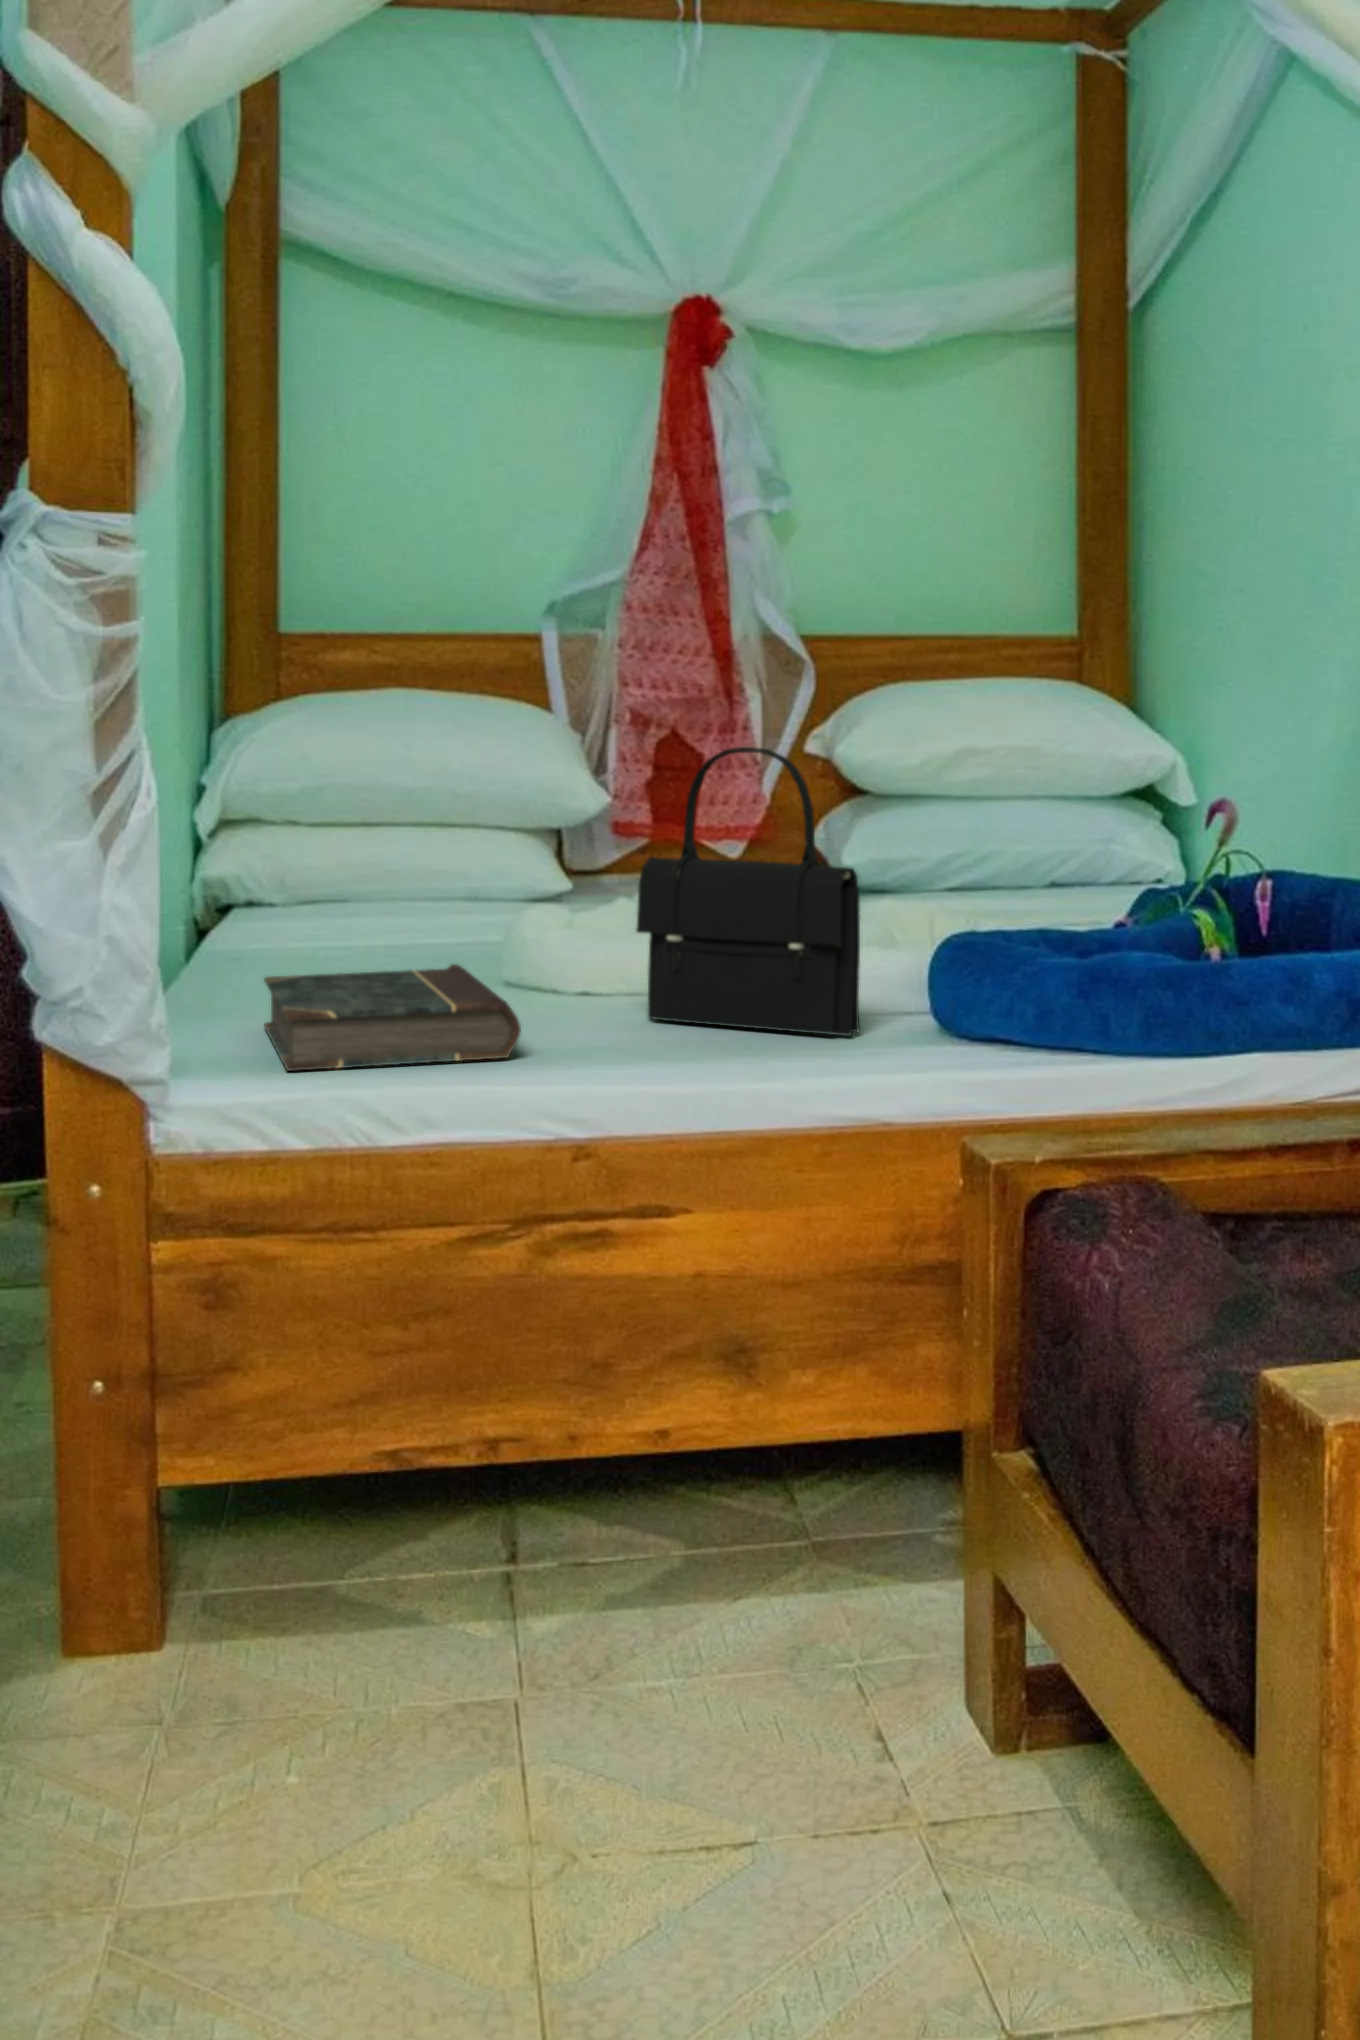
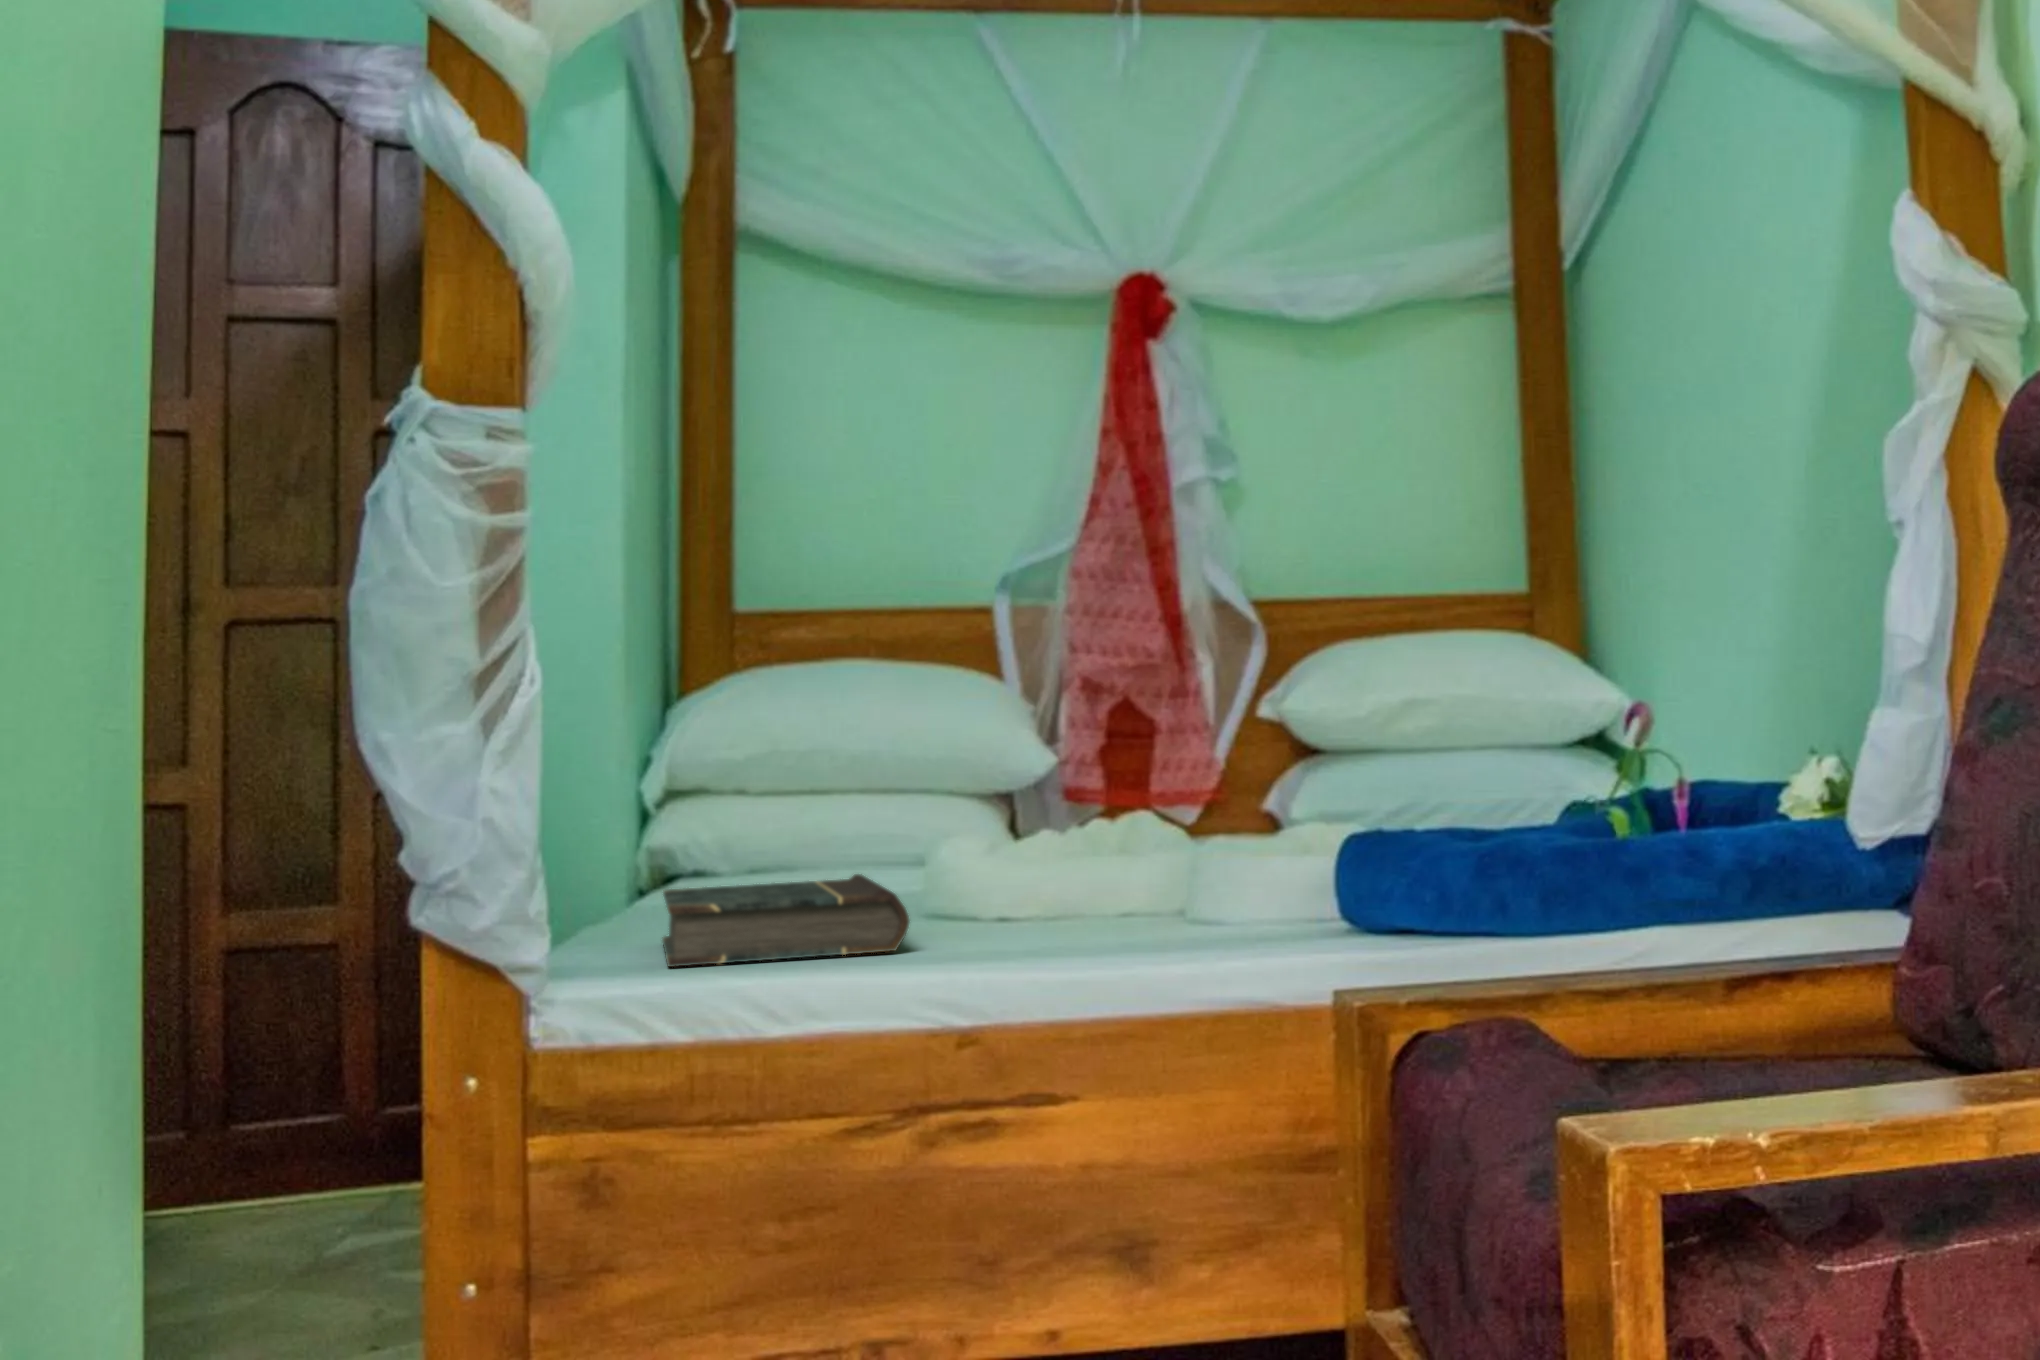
handbag: present [636,747,860,1036] -> none [1039,641,1260,927]

